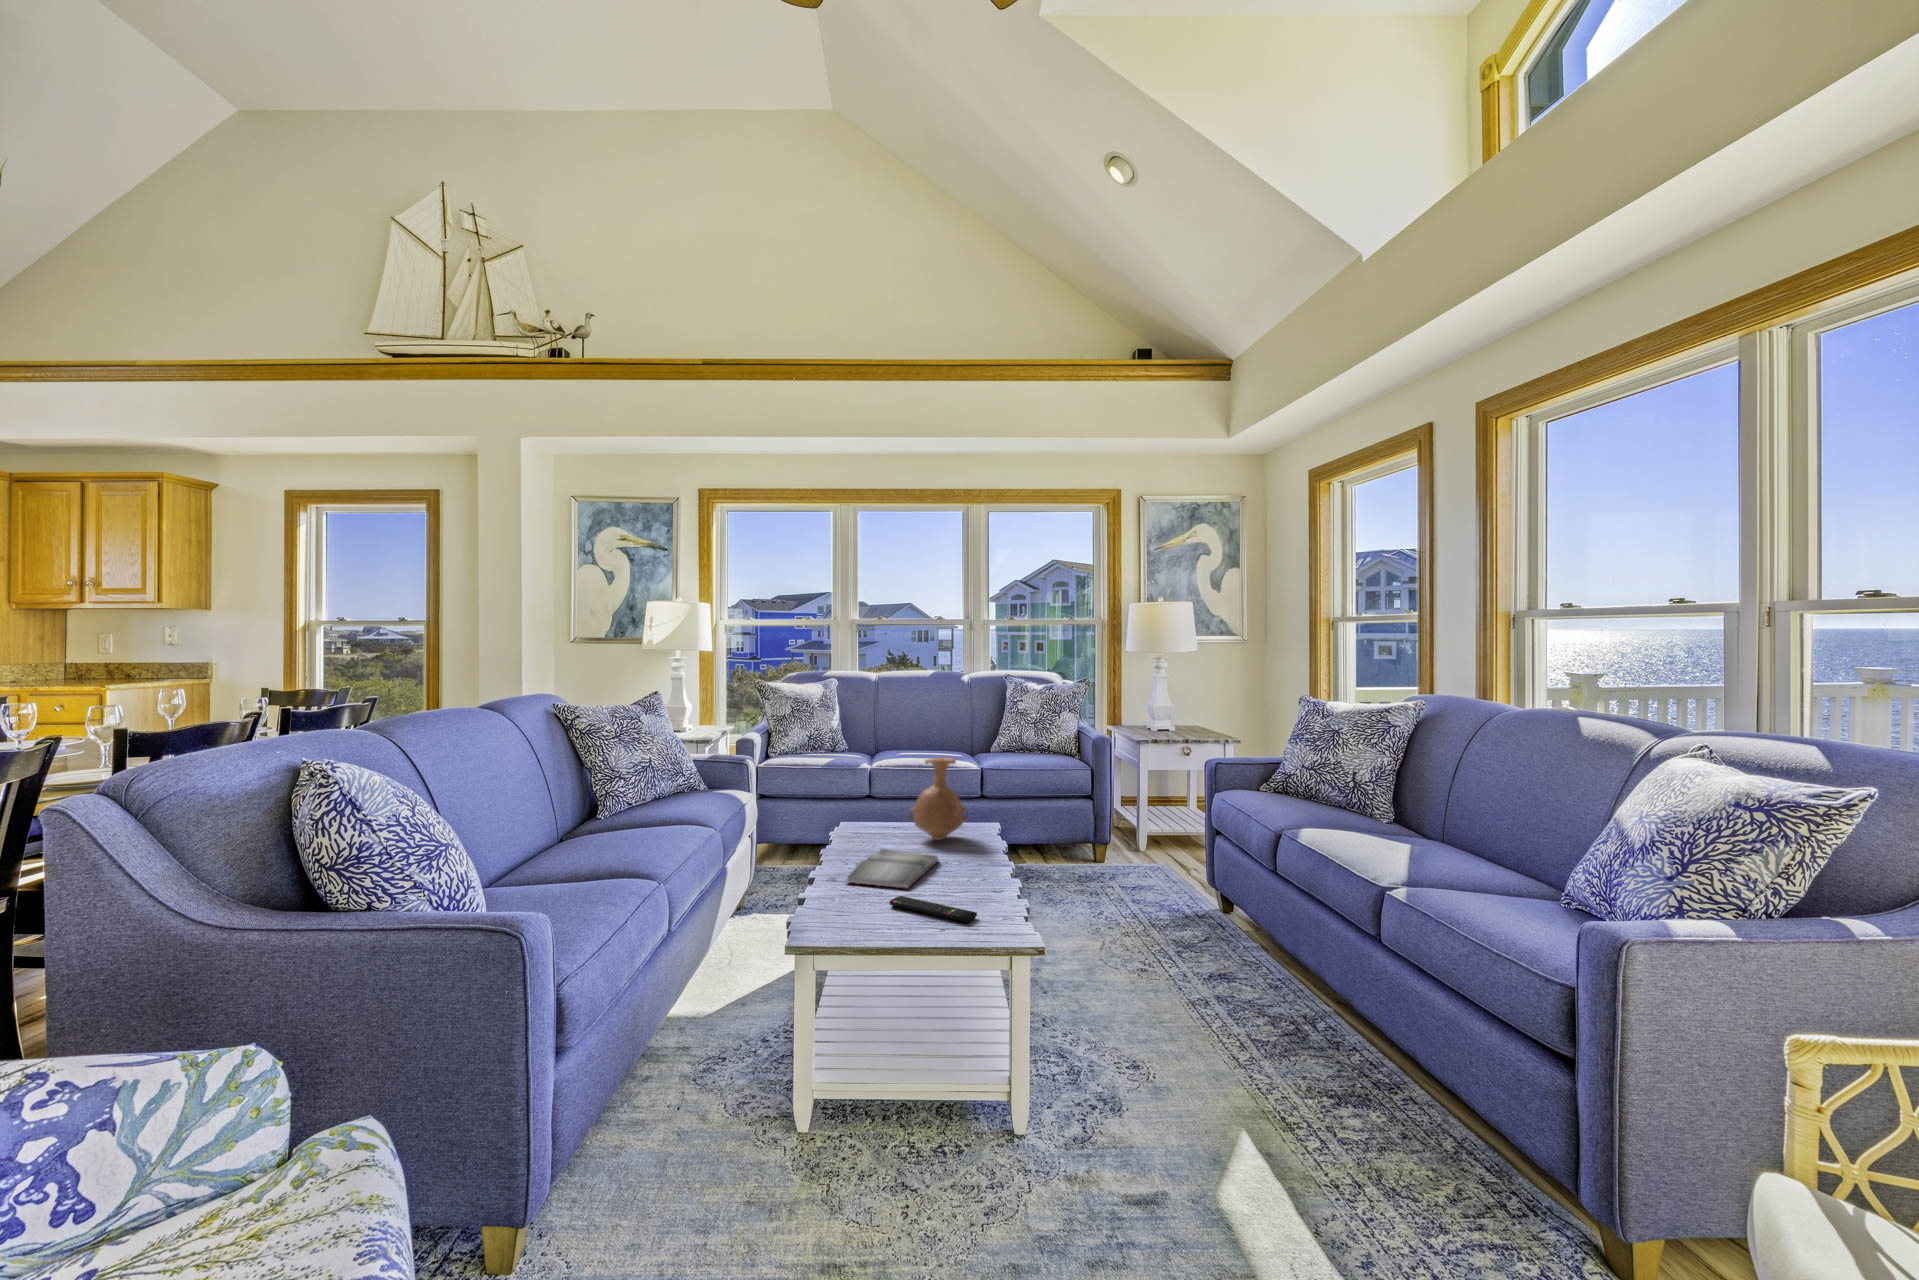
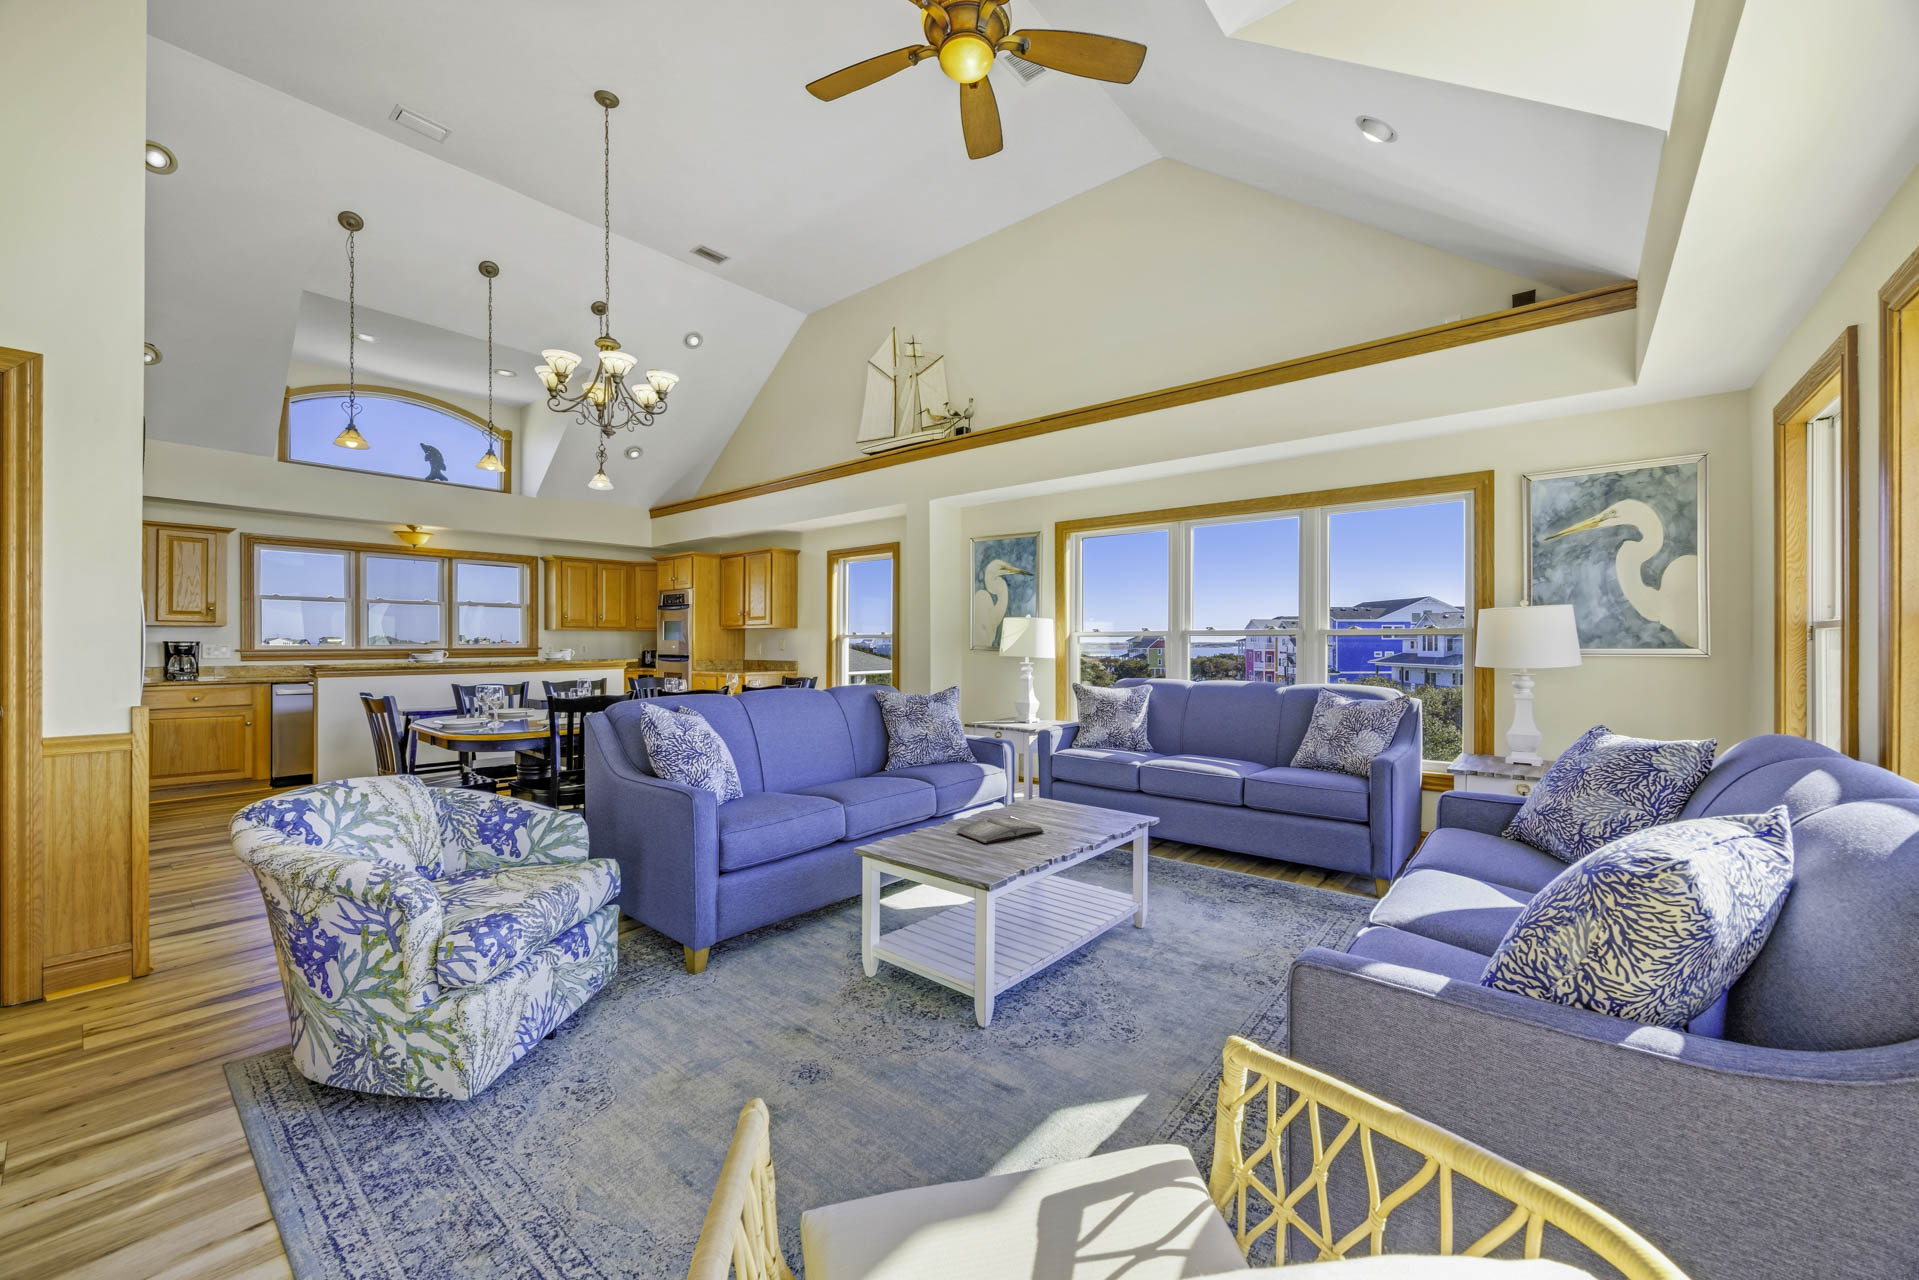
vase: present [908,757,969,840] -> none [1052,751,1097,820]
remote control: present [890,896,977,922] -> none [953,845,992,869]

